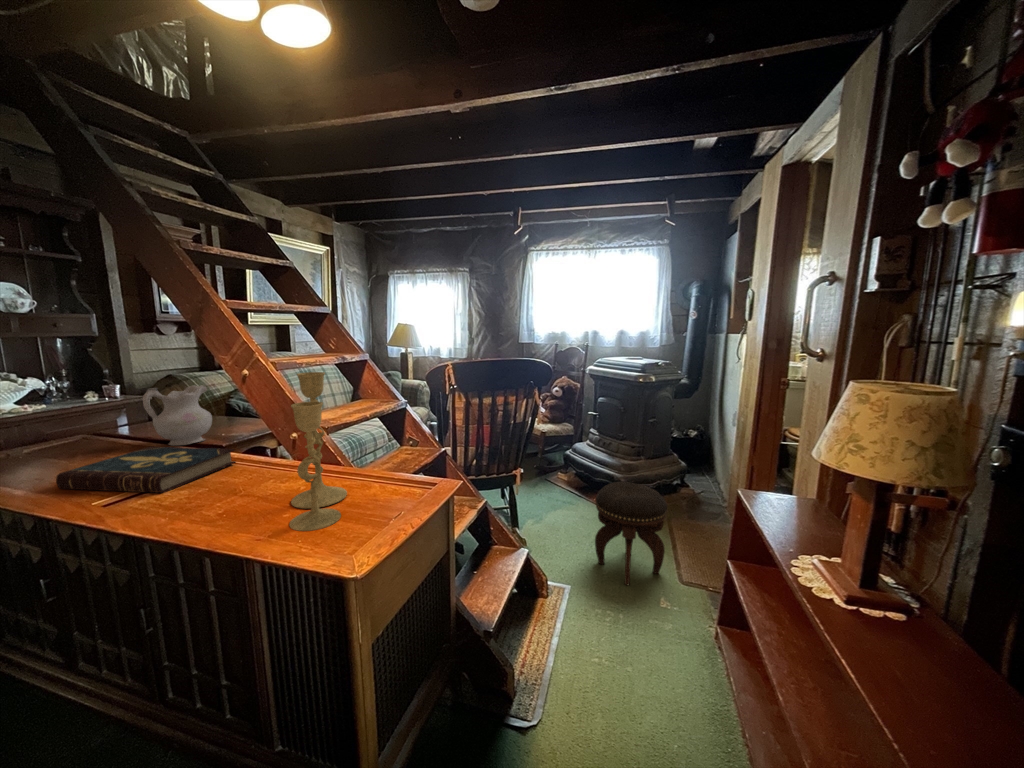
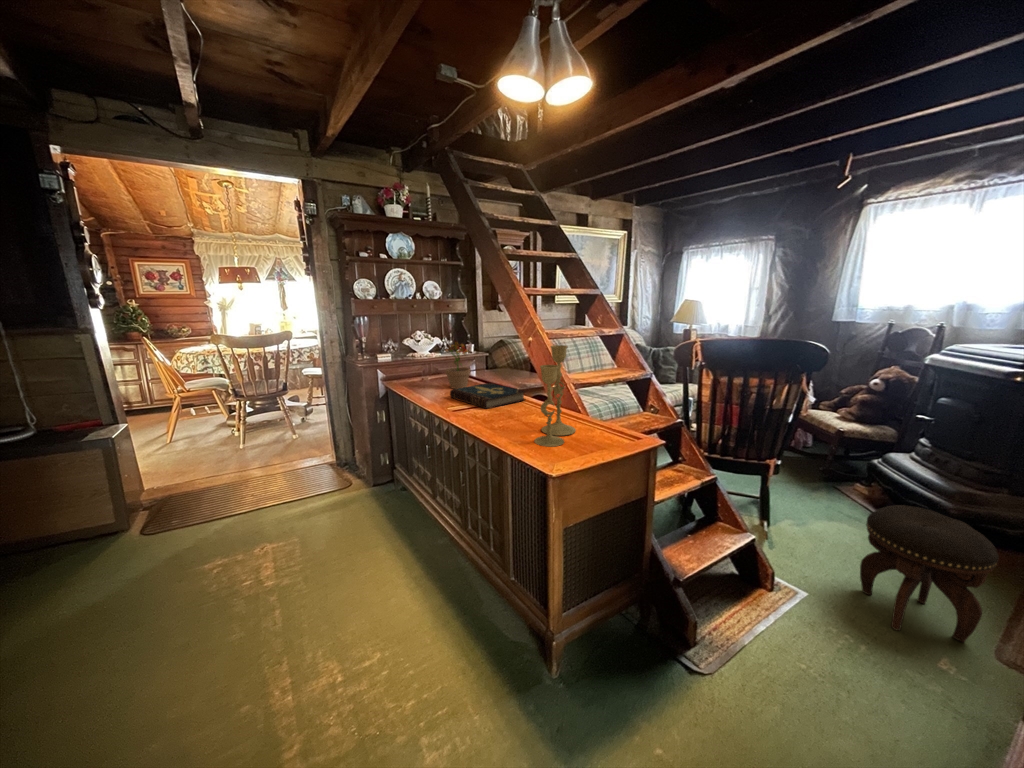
potted plant: none [17,380,101,470] -> present [445,344,470,389]
ceramic pitcher: present [143,385,212,446] -> none [490,348,522,385]

